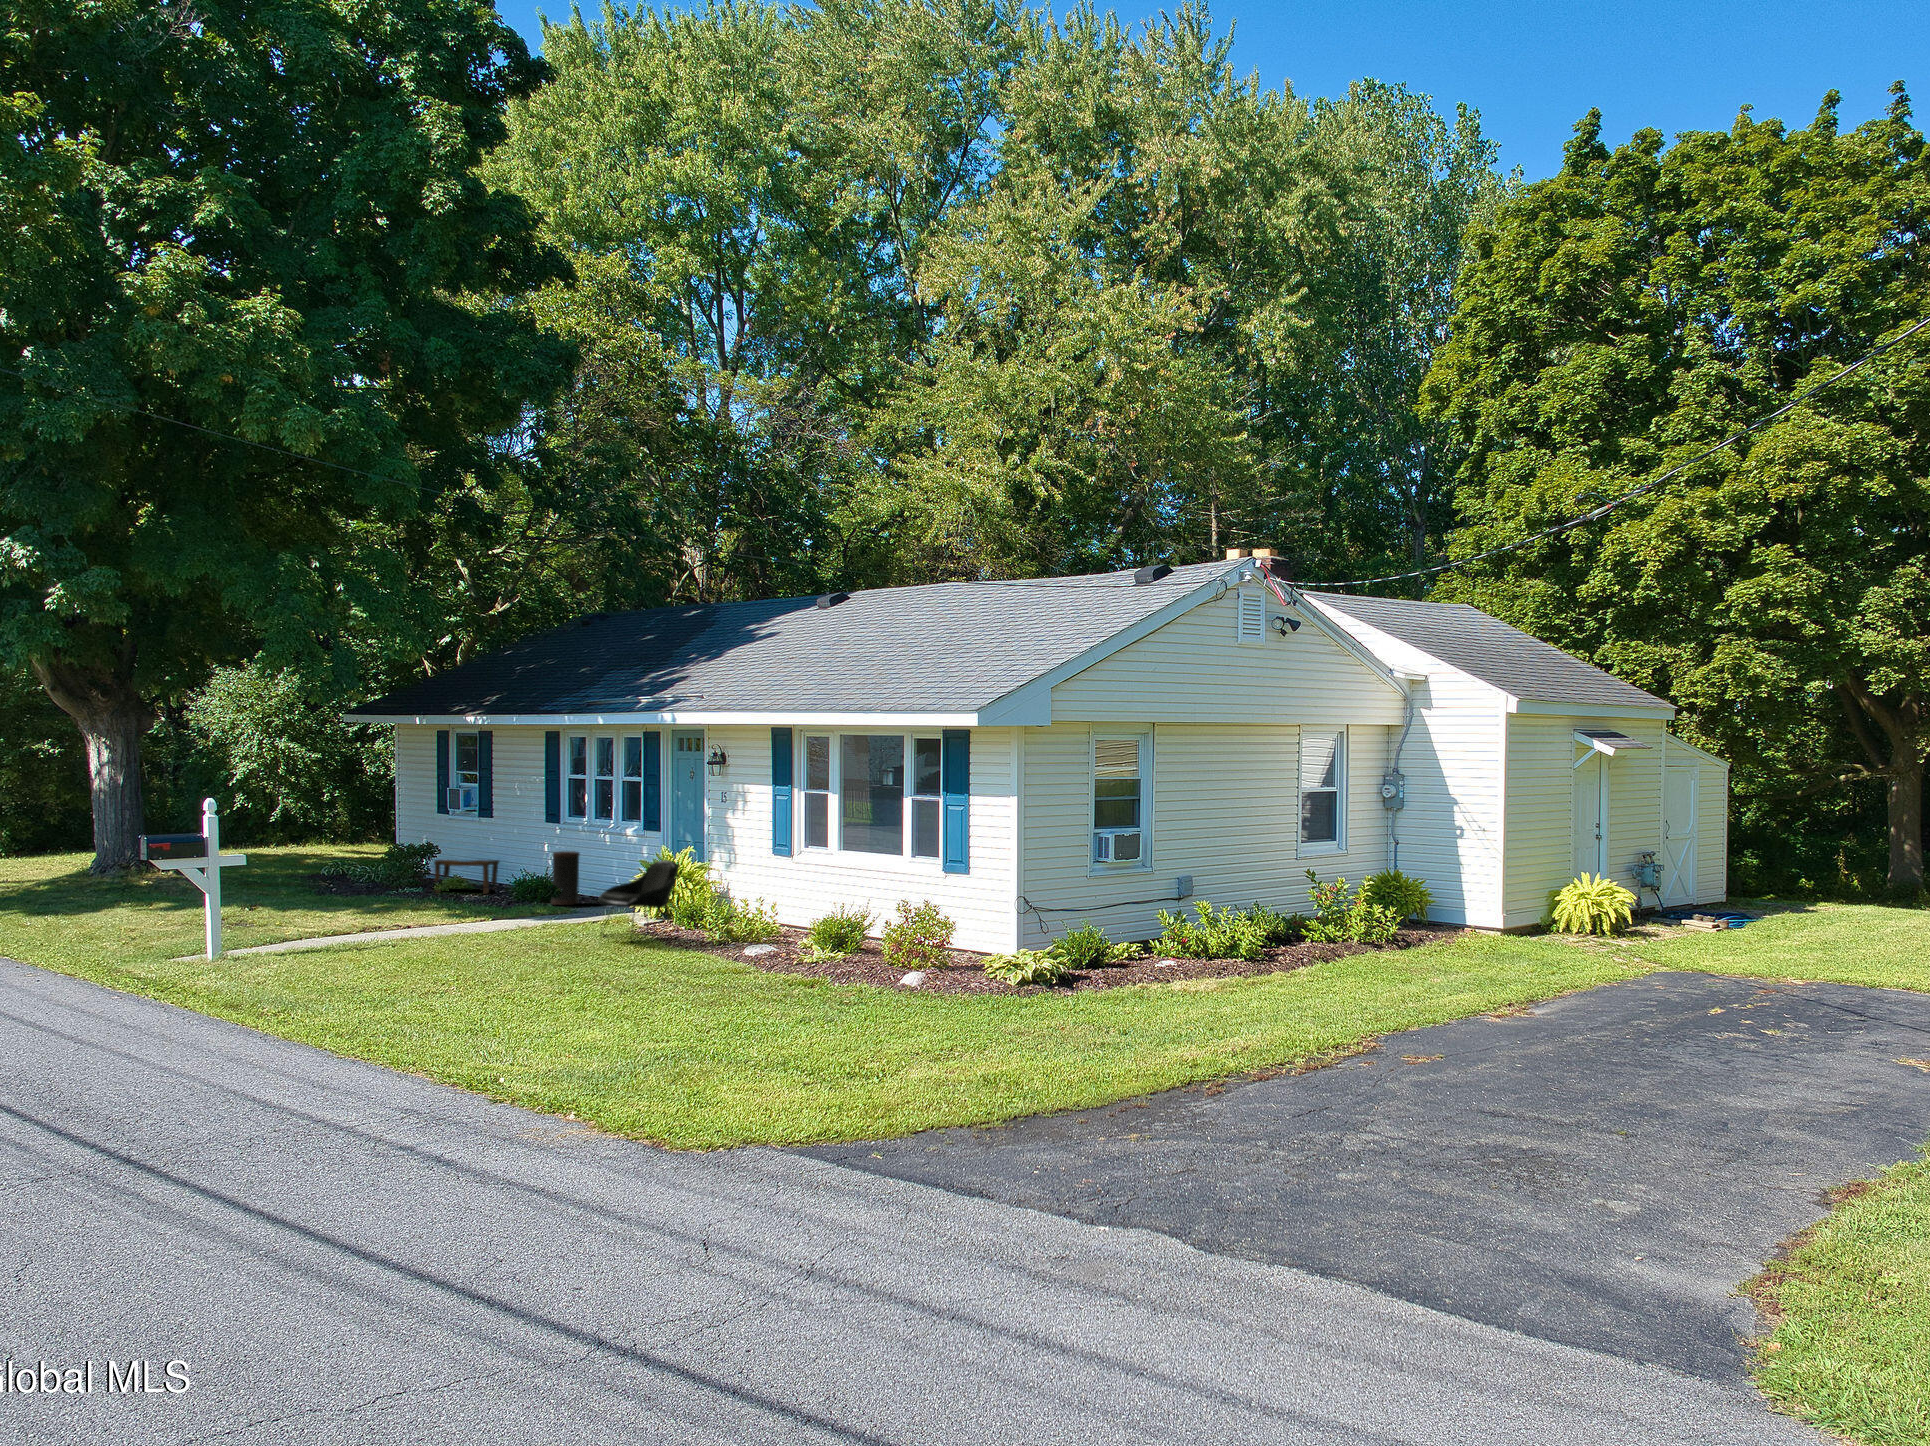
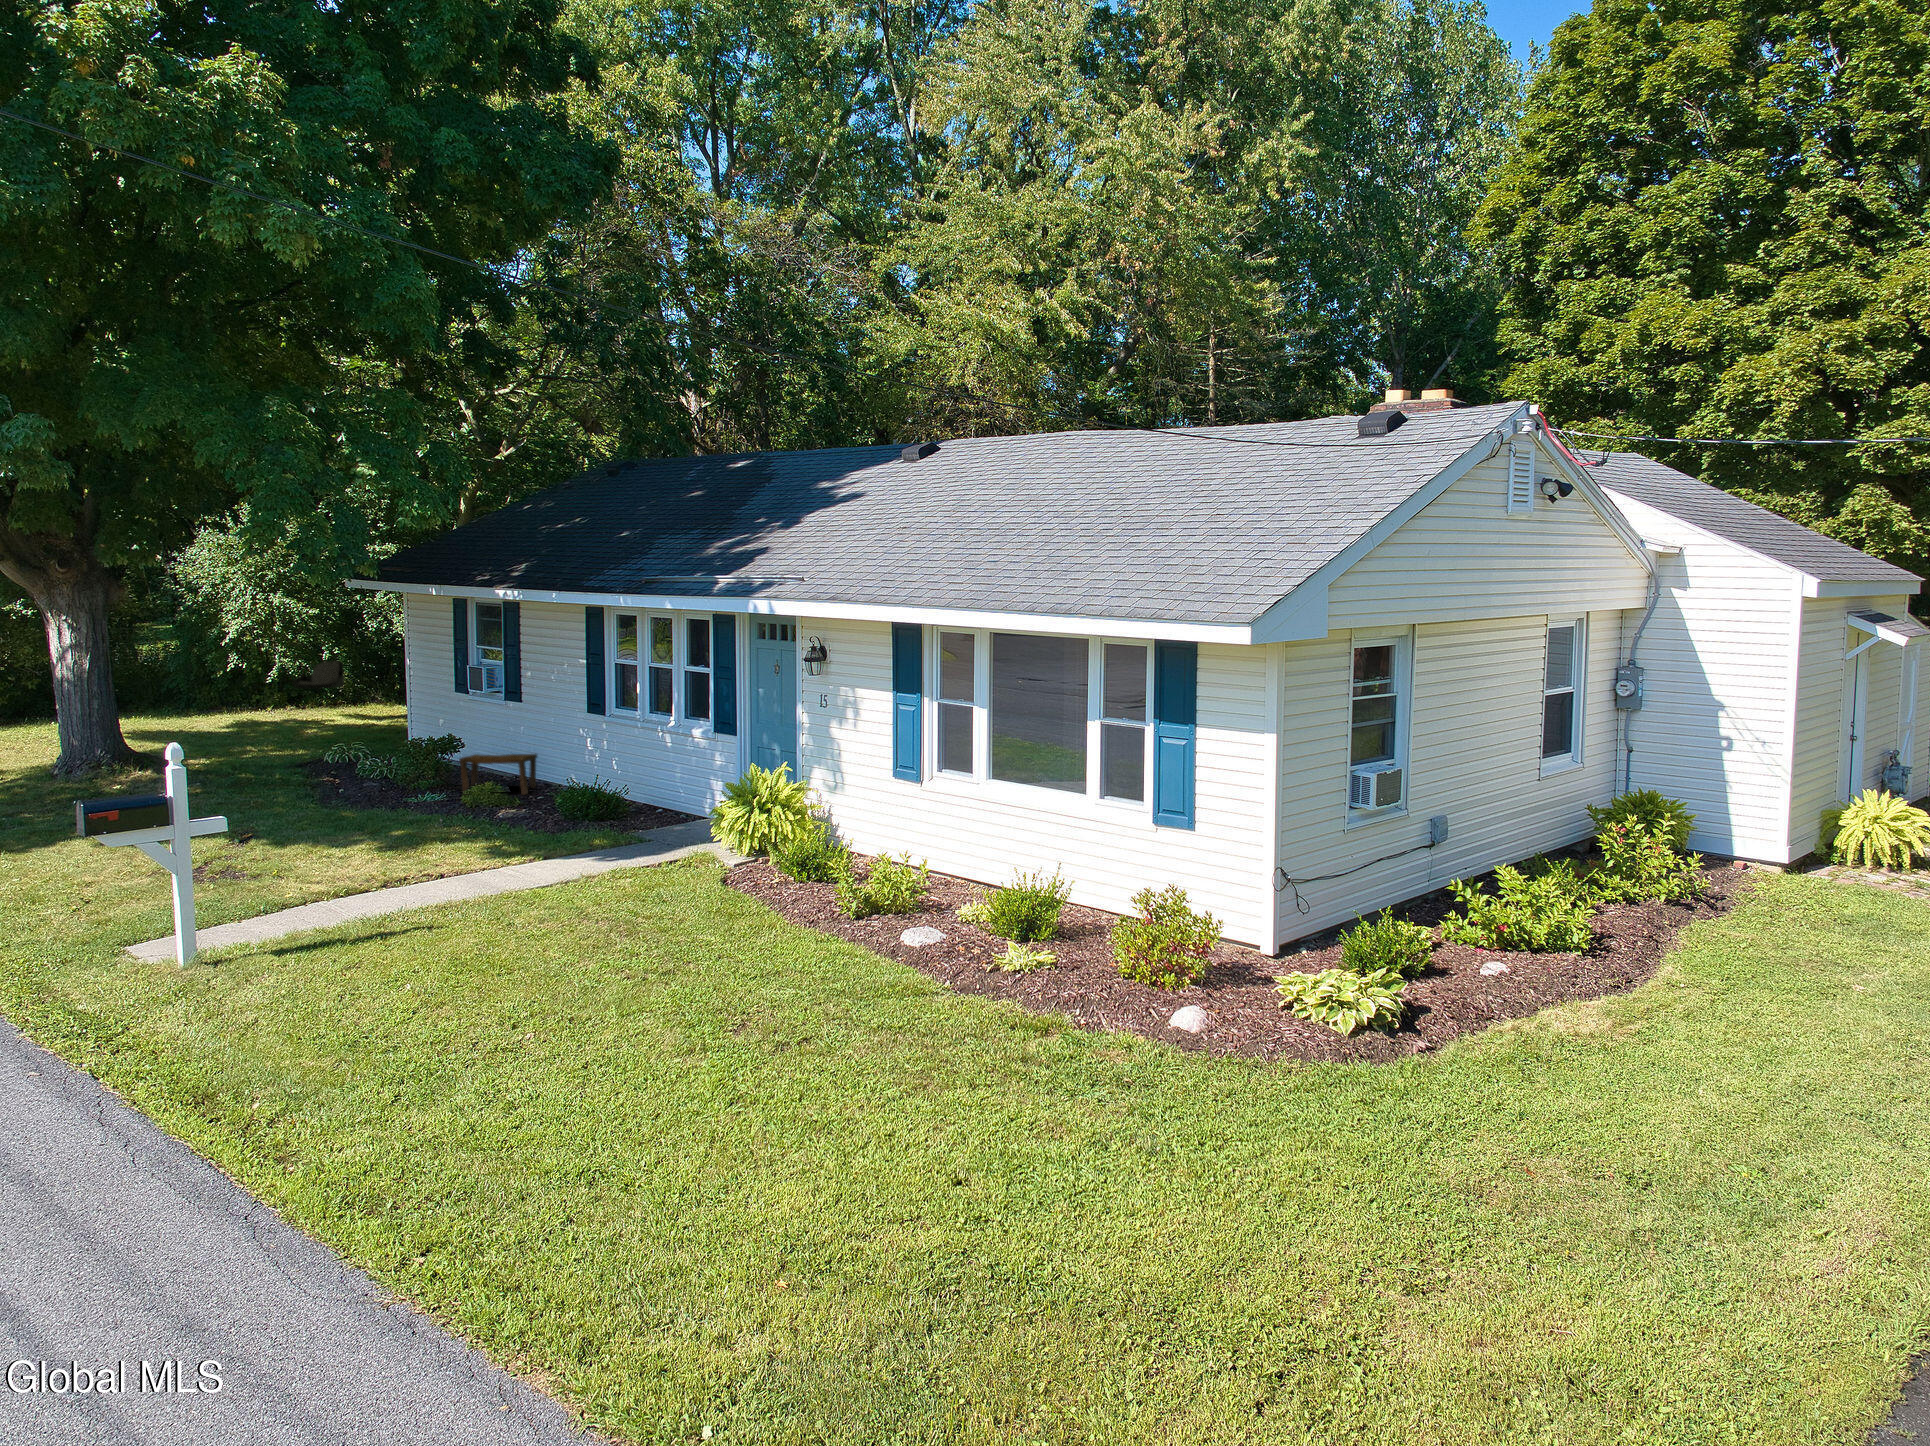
trash can: present [551,851,580,905] -> none [605,751,640,816]
lounge chair: present [598,860,678,942] -> present [292,661,345,705]

